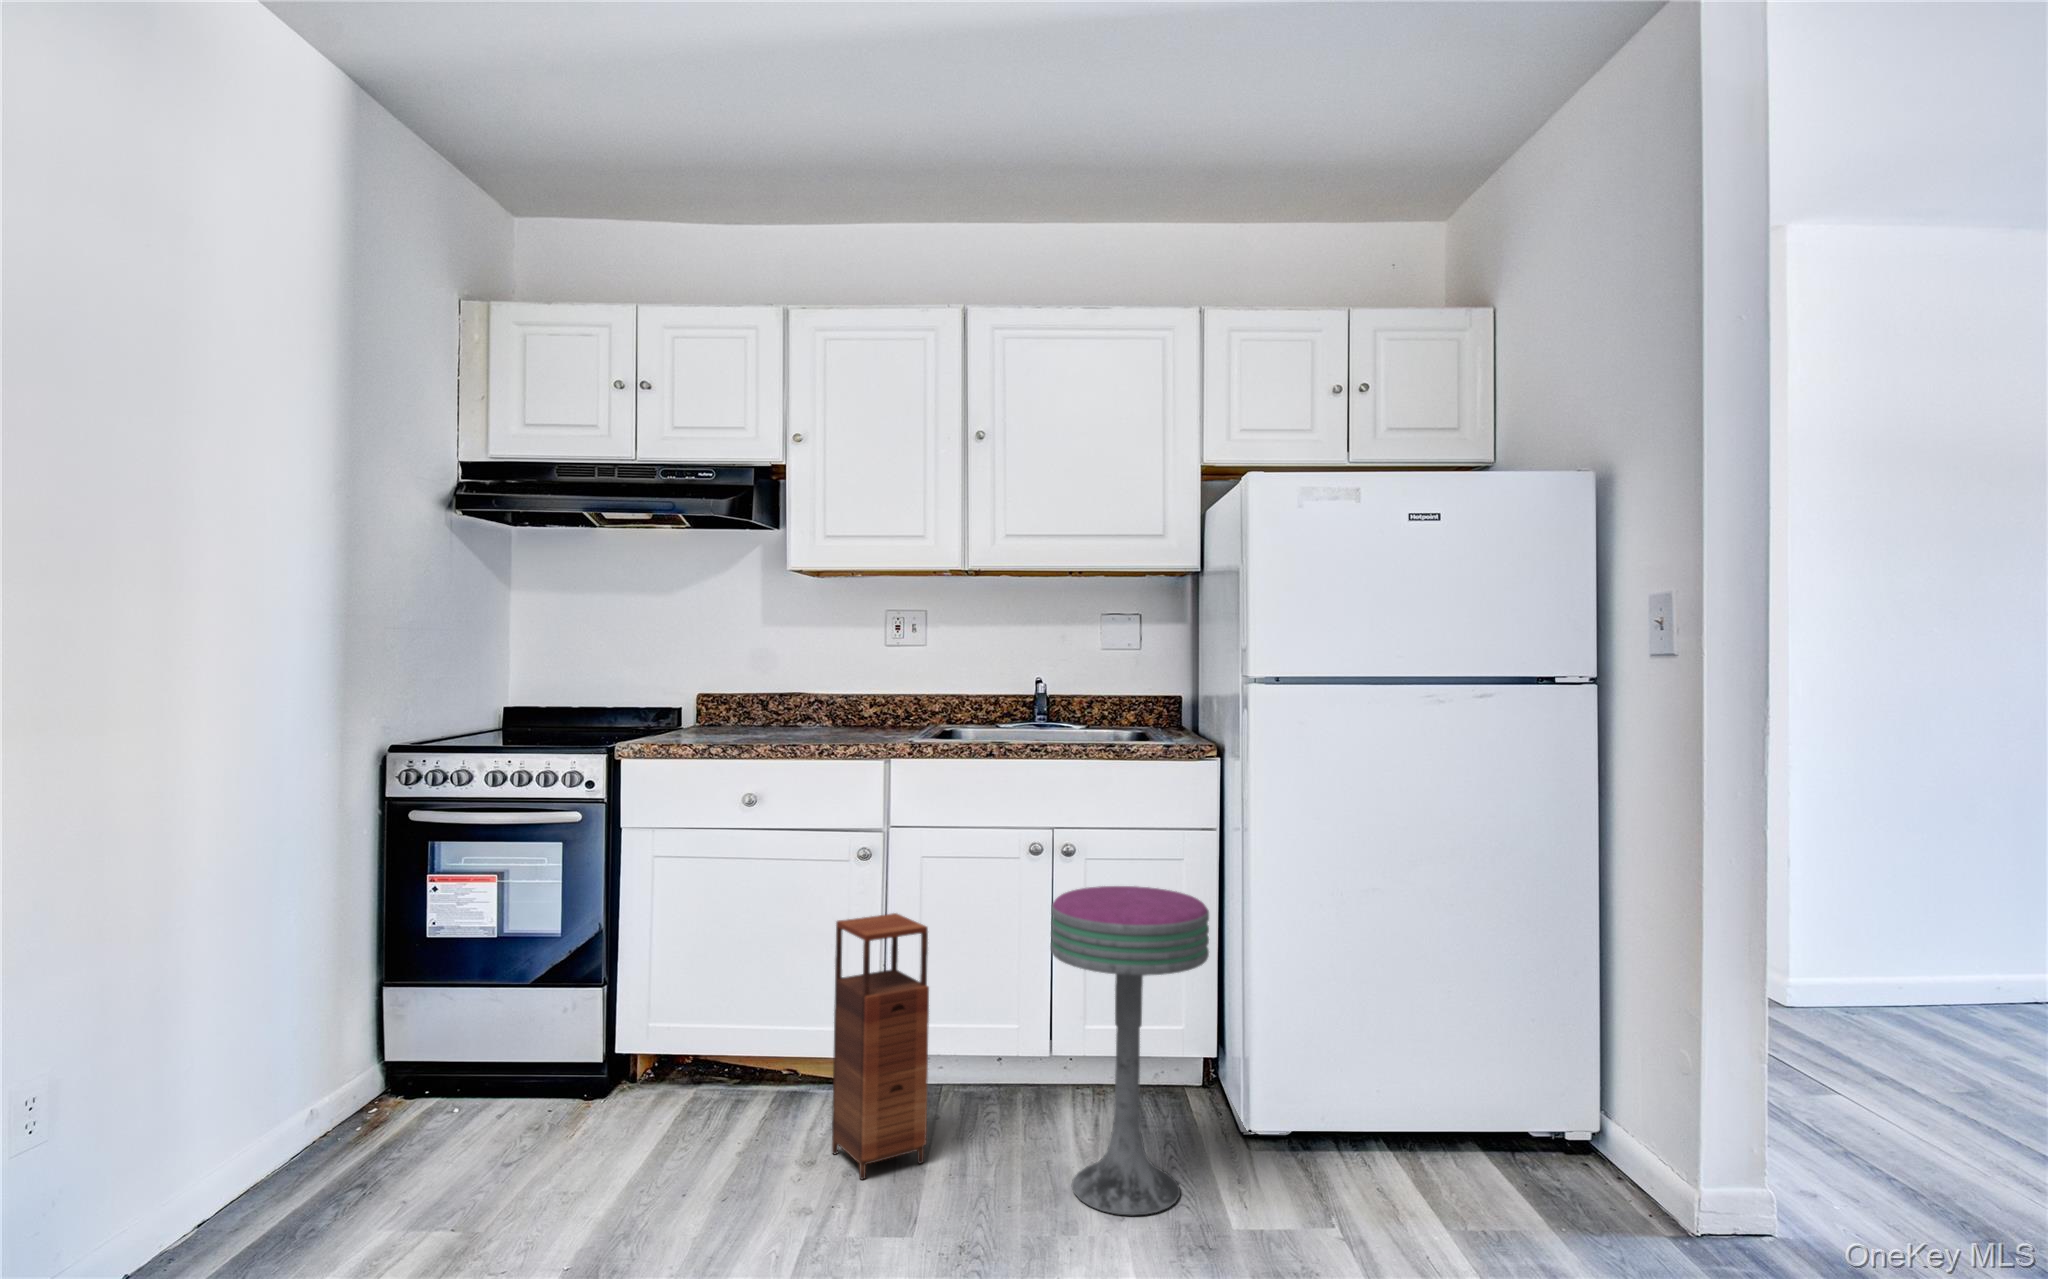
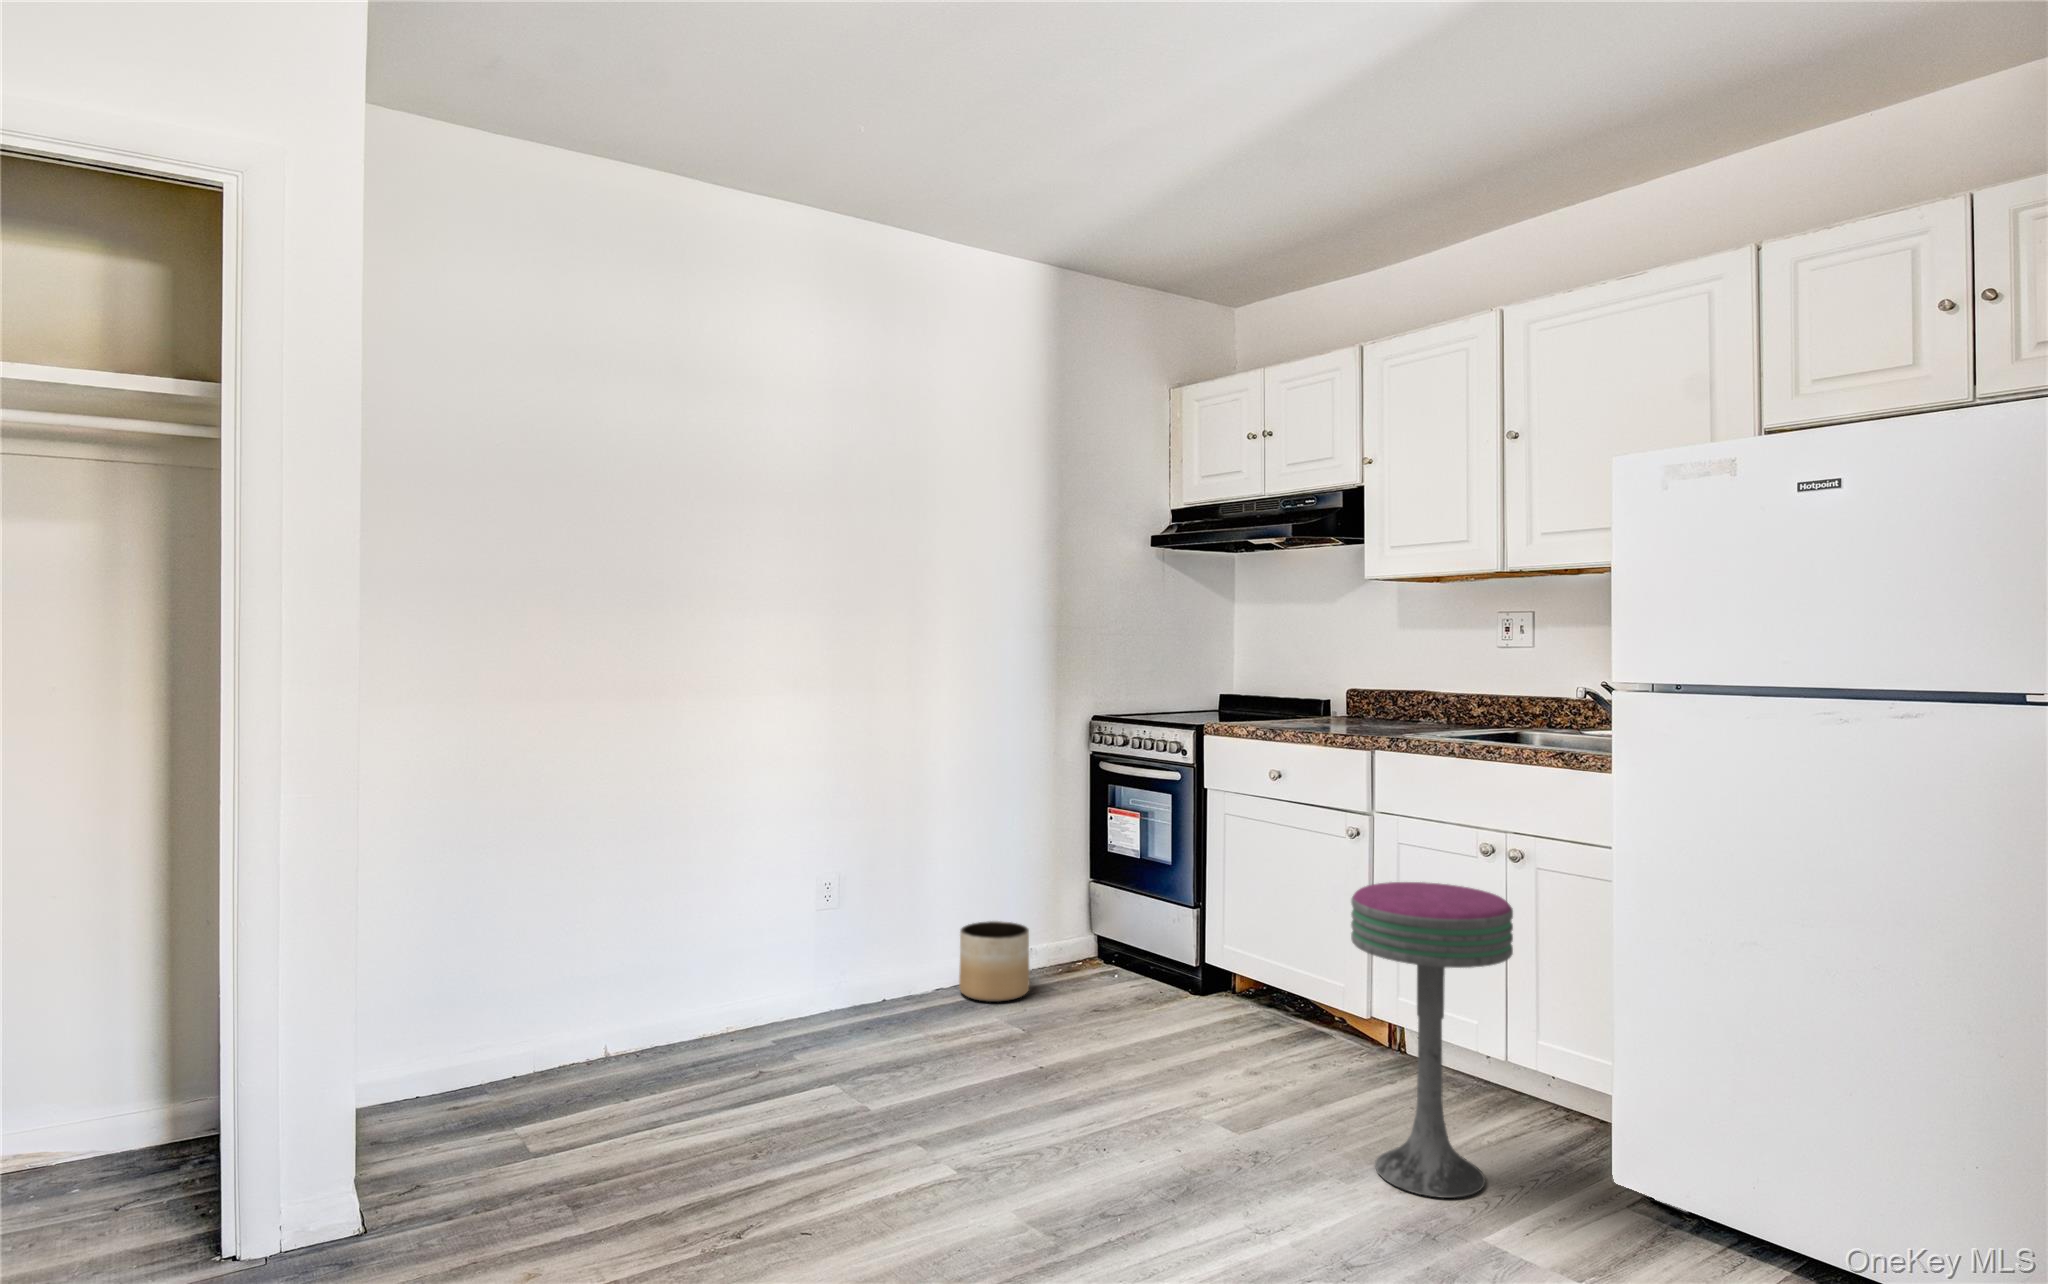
storage cabinet: present [832,913,929,1179] -> none [1256,877,1327,1096]
planter: none [251,1086,390,1241] -> present [959,921,1029,1002]

